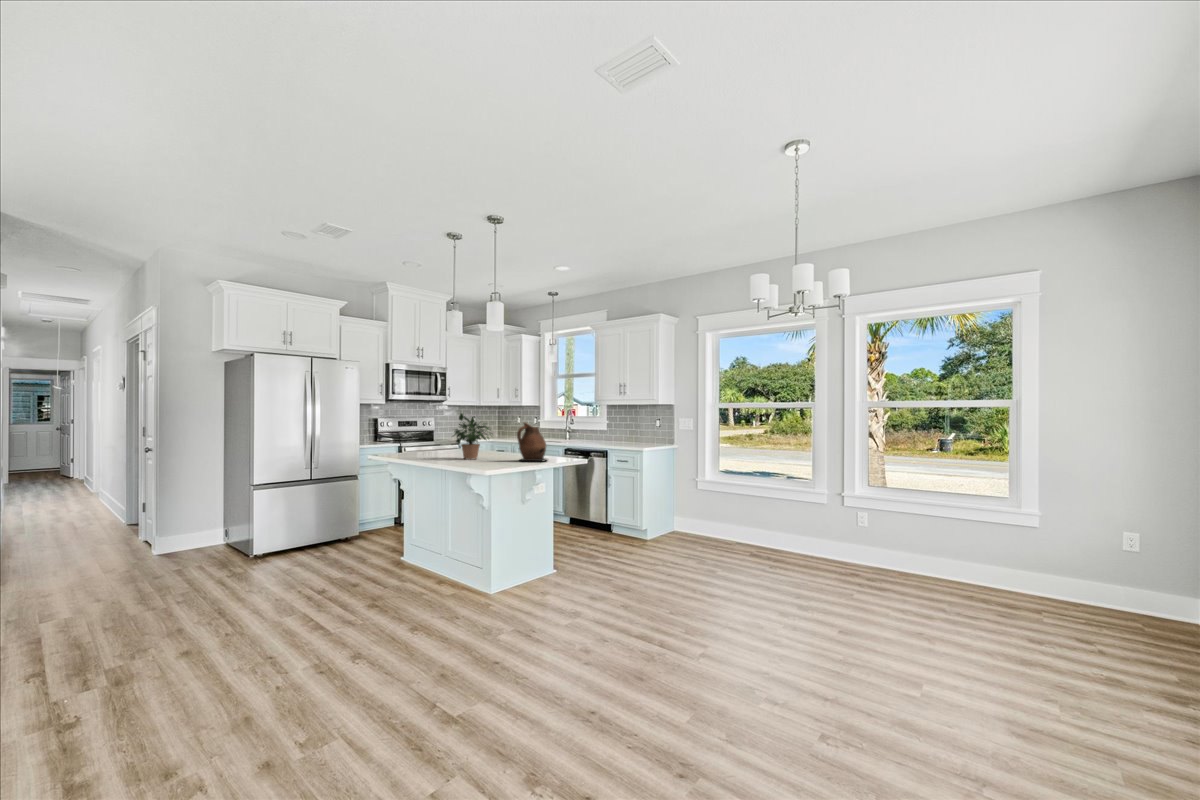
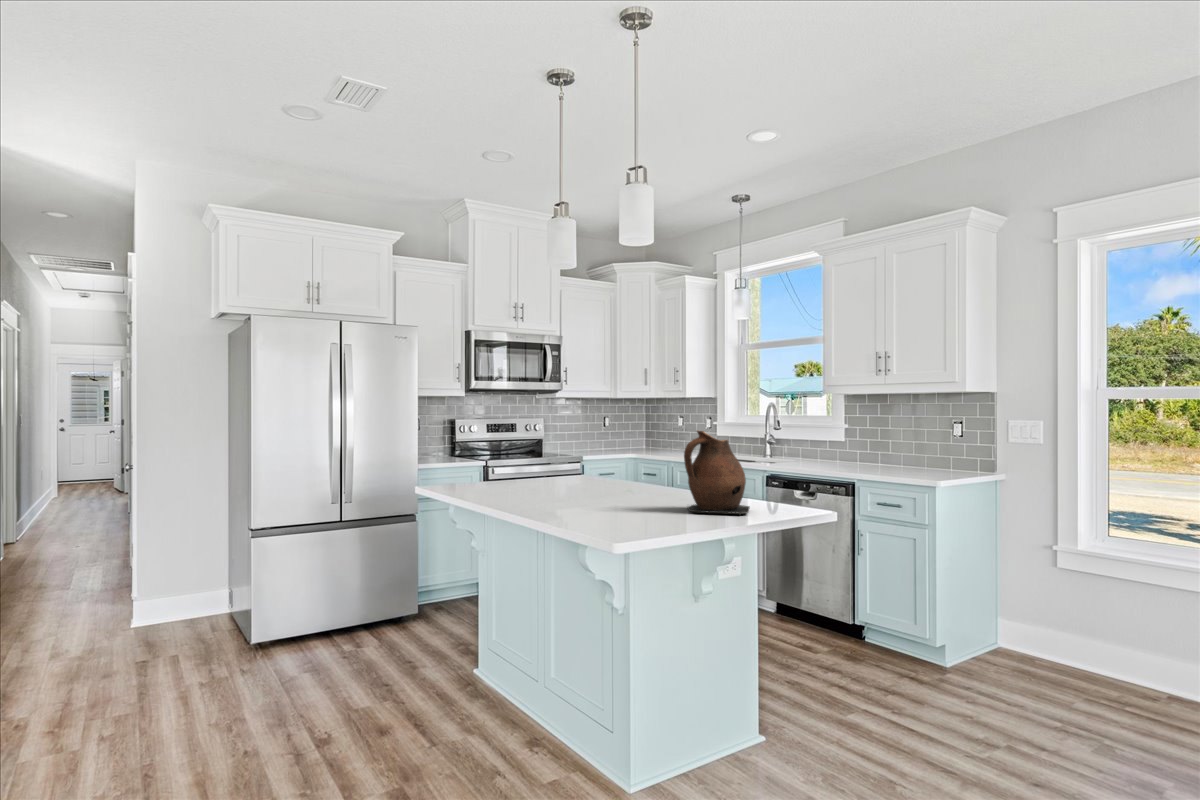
potted plant: present [453,413,492,460] -> none [556,410,638,503]

